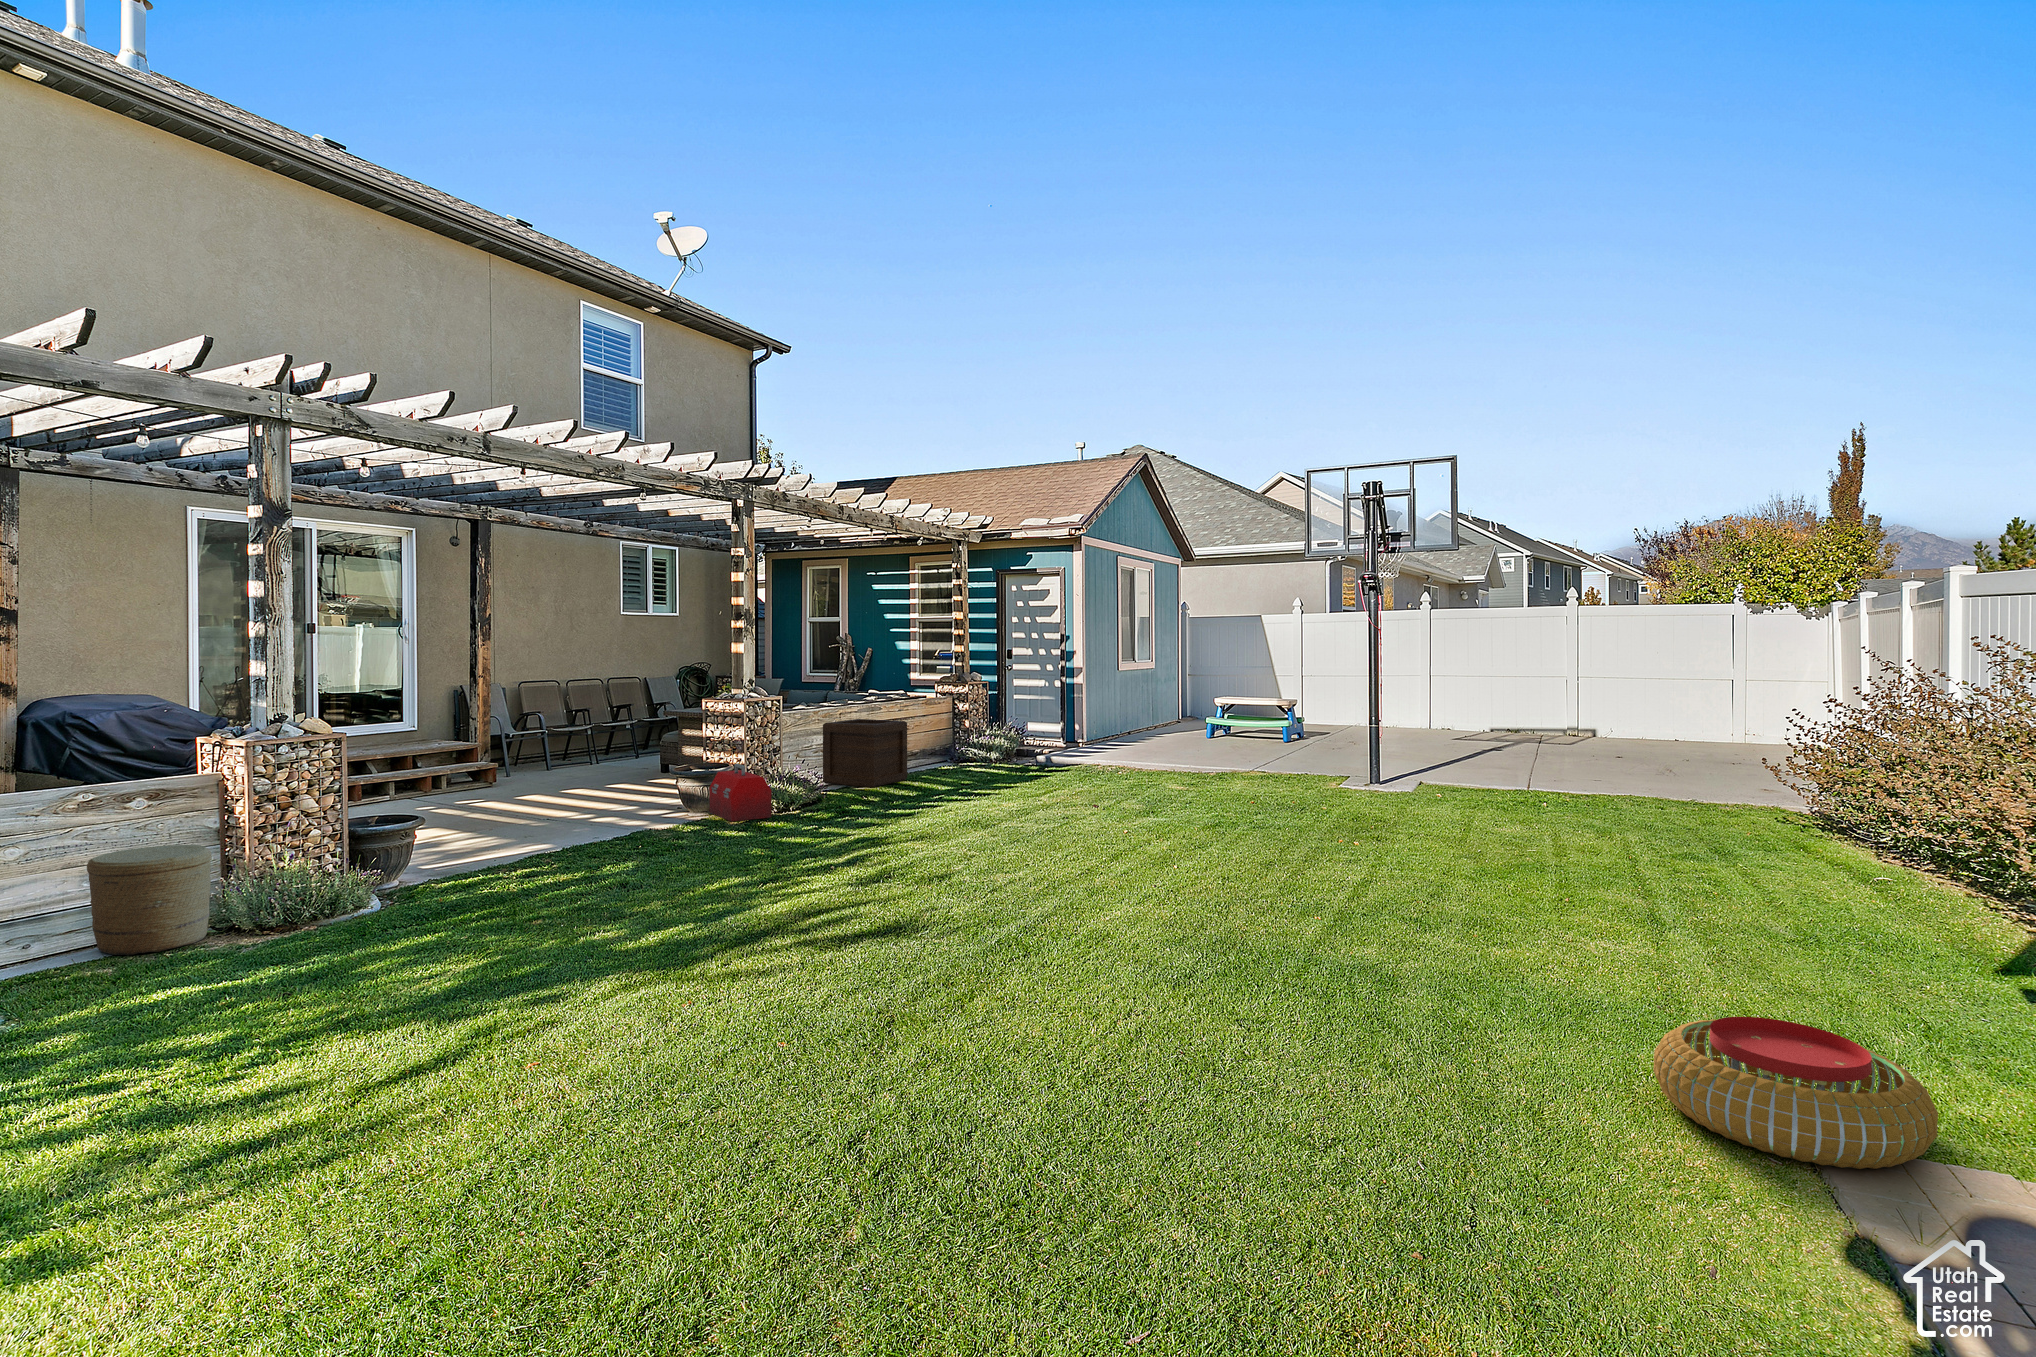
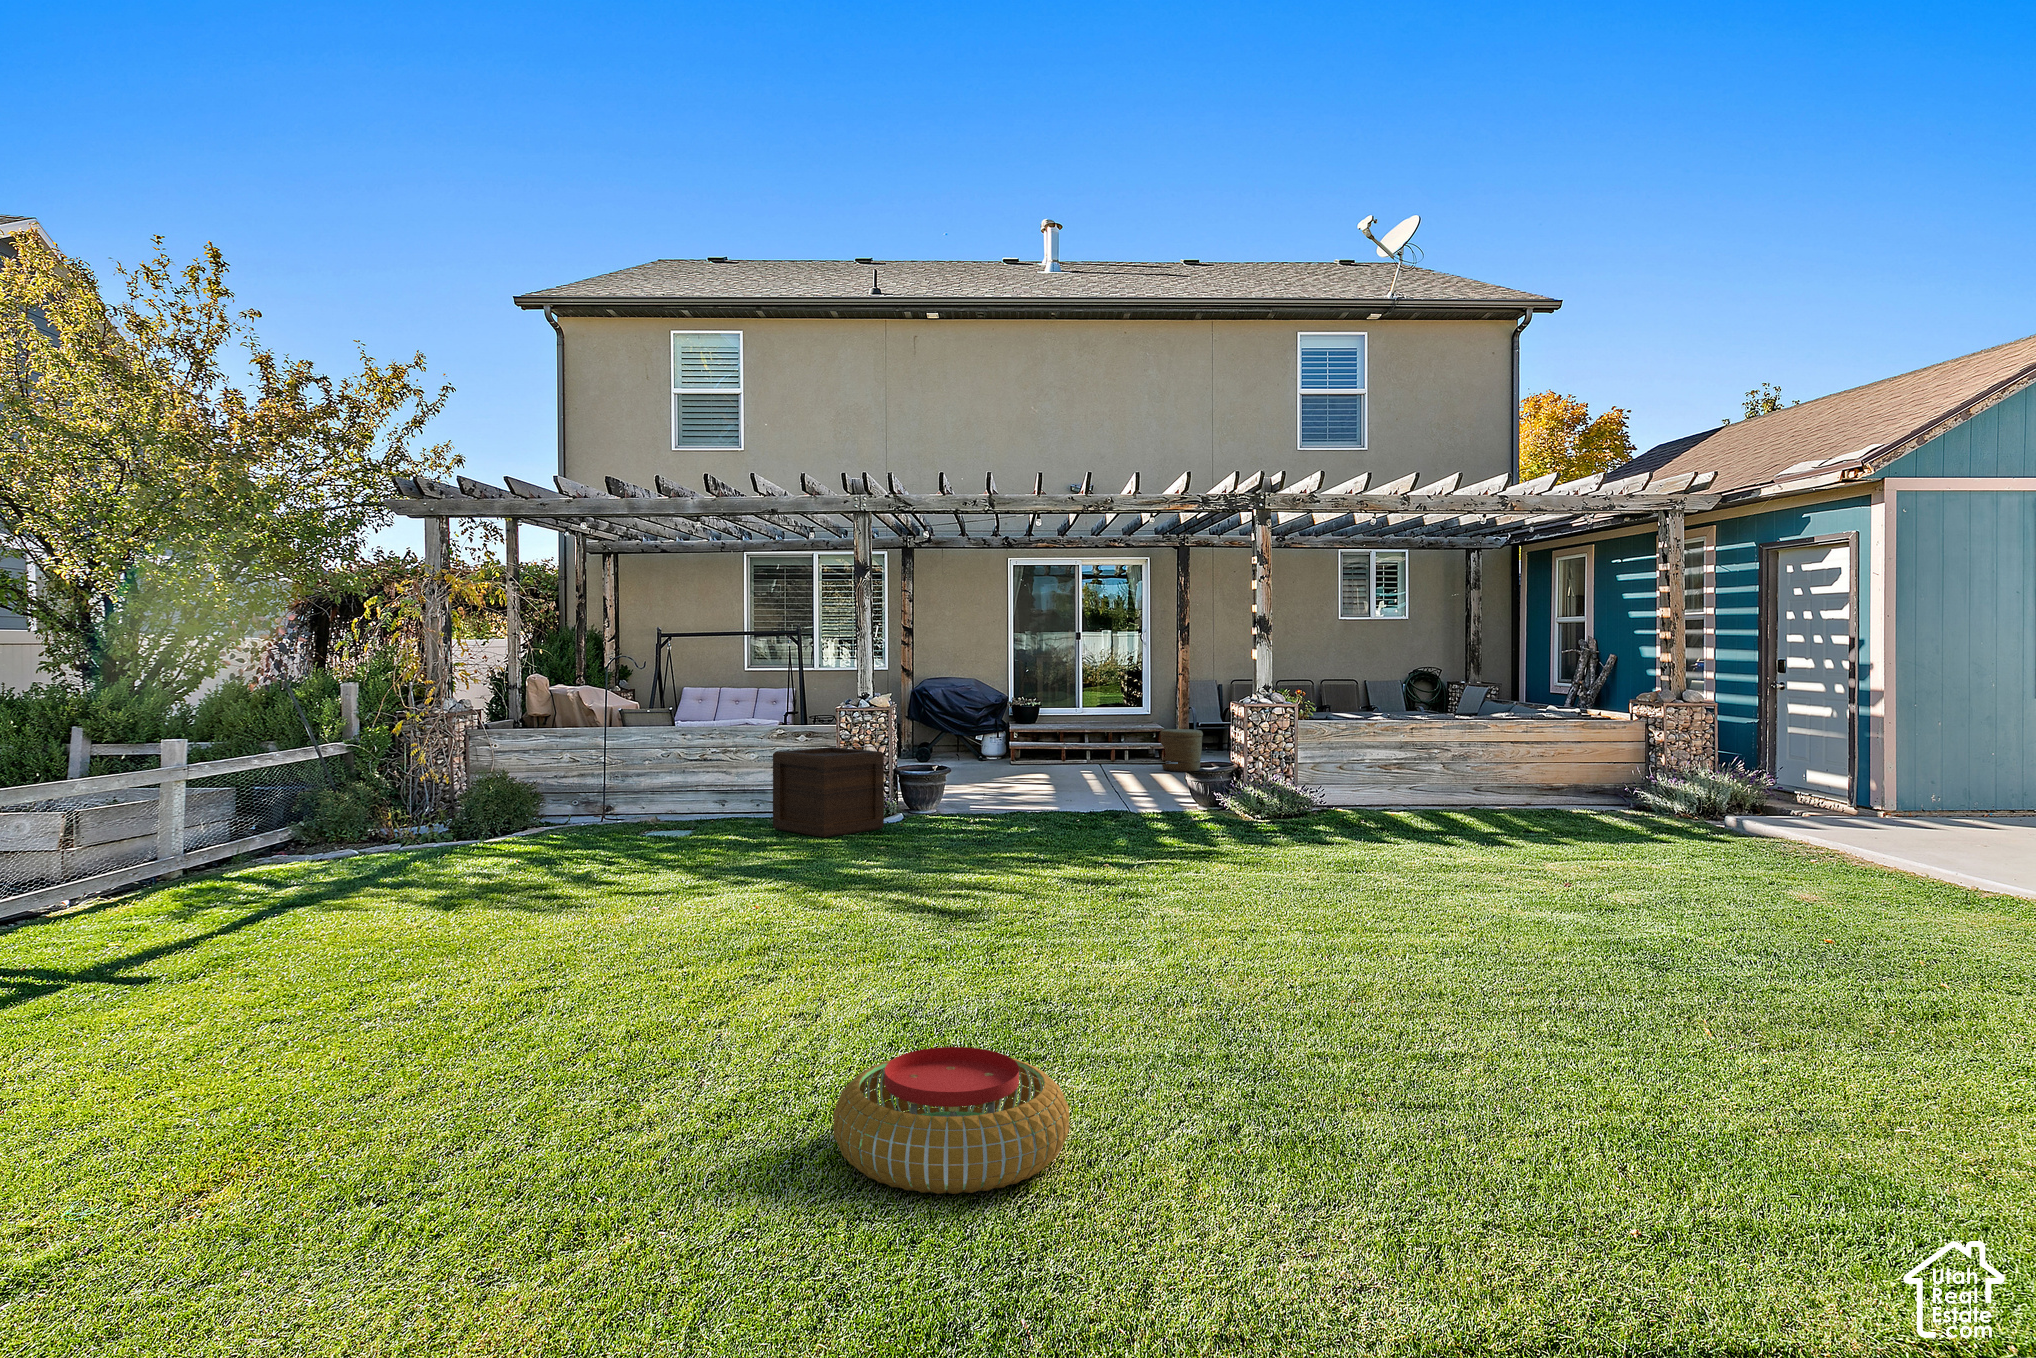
wooden crate: present [823,719,907,787] -> present [773,747,884,837]
toolbox: present [709,764,772,822] -> none [1158,768,1212,824]
woven basket: present [87,845,211,955] -> present [1160,729,1203,772]

